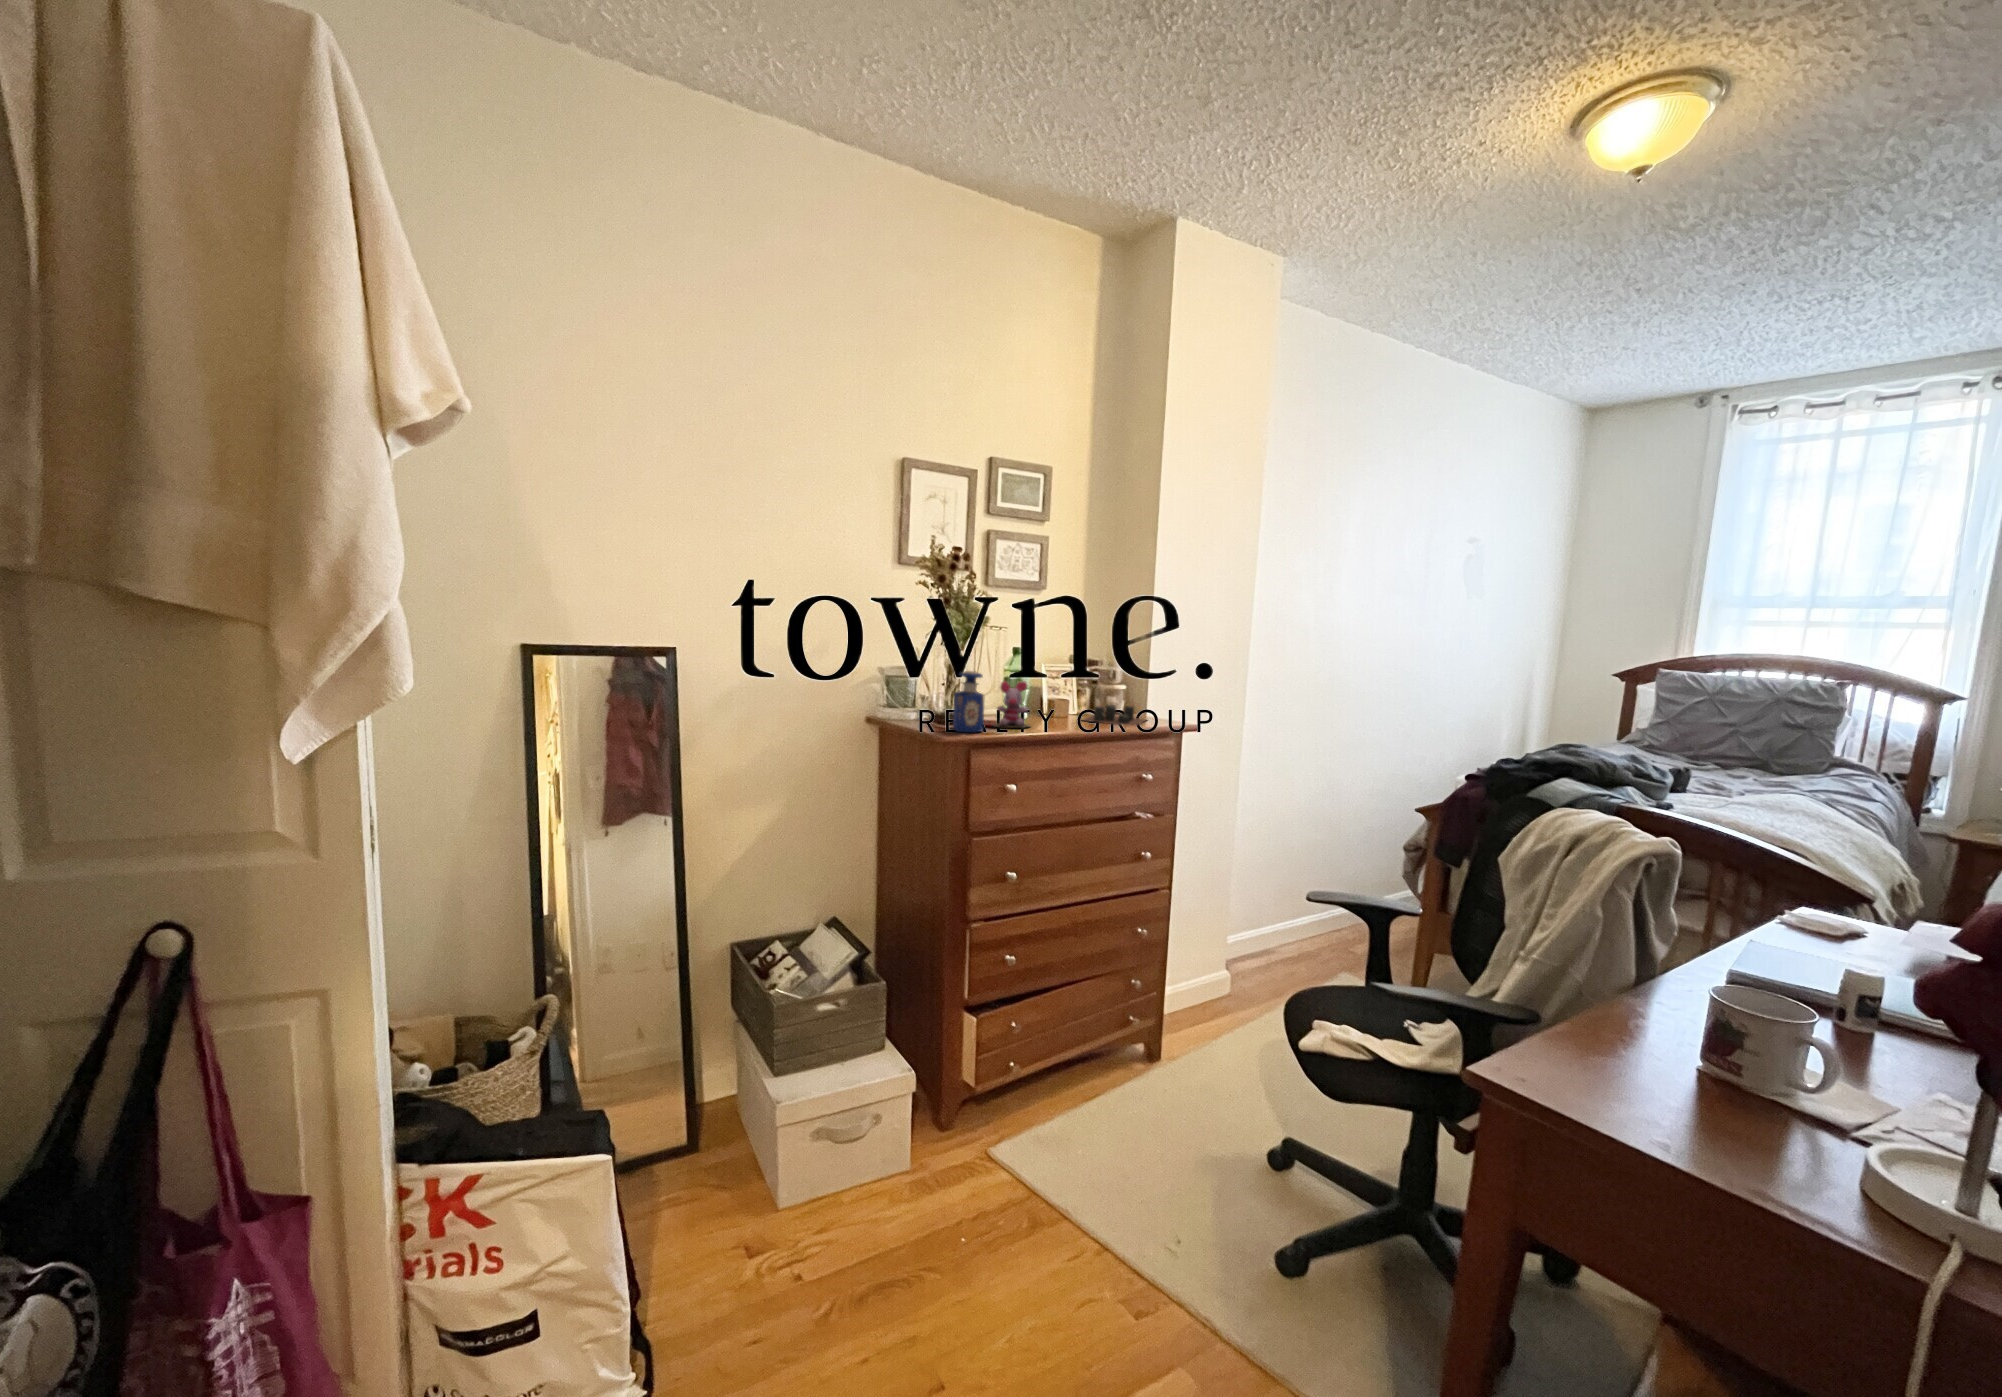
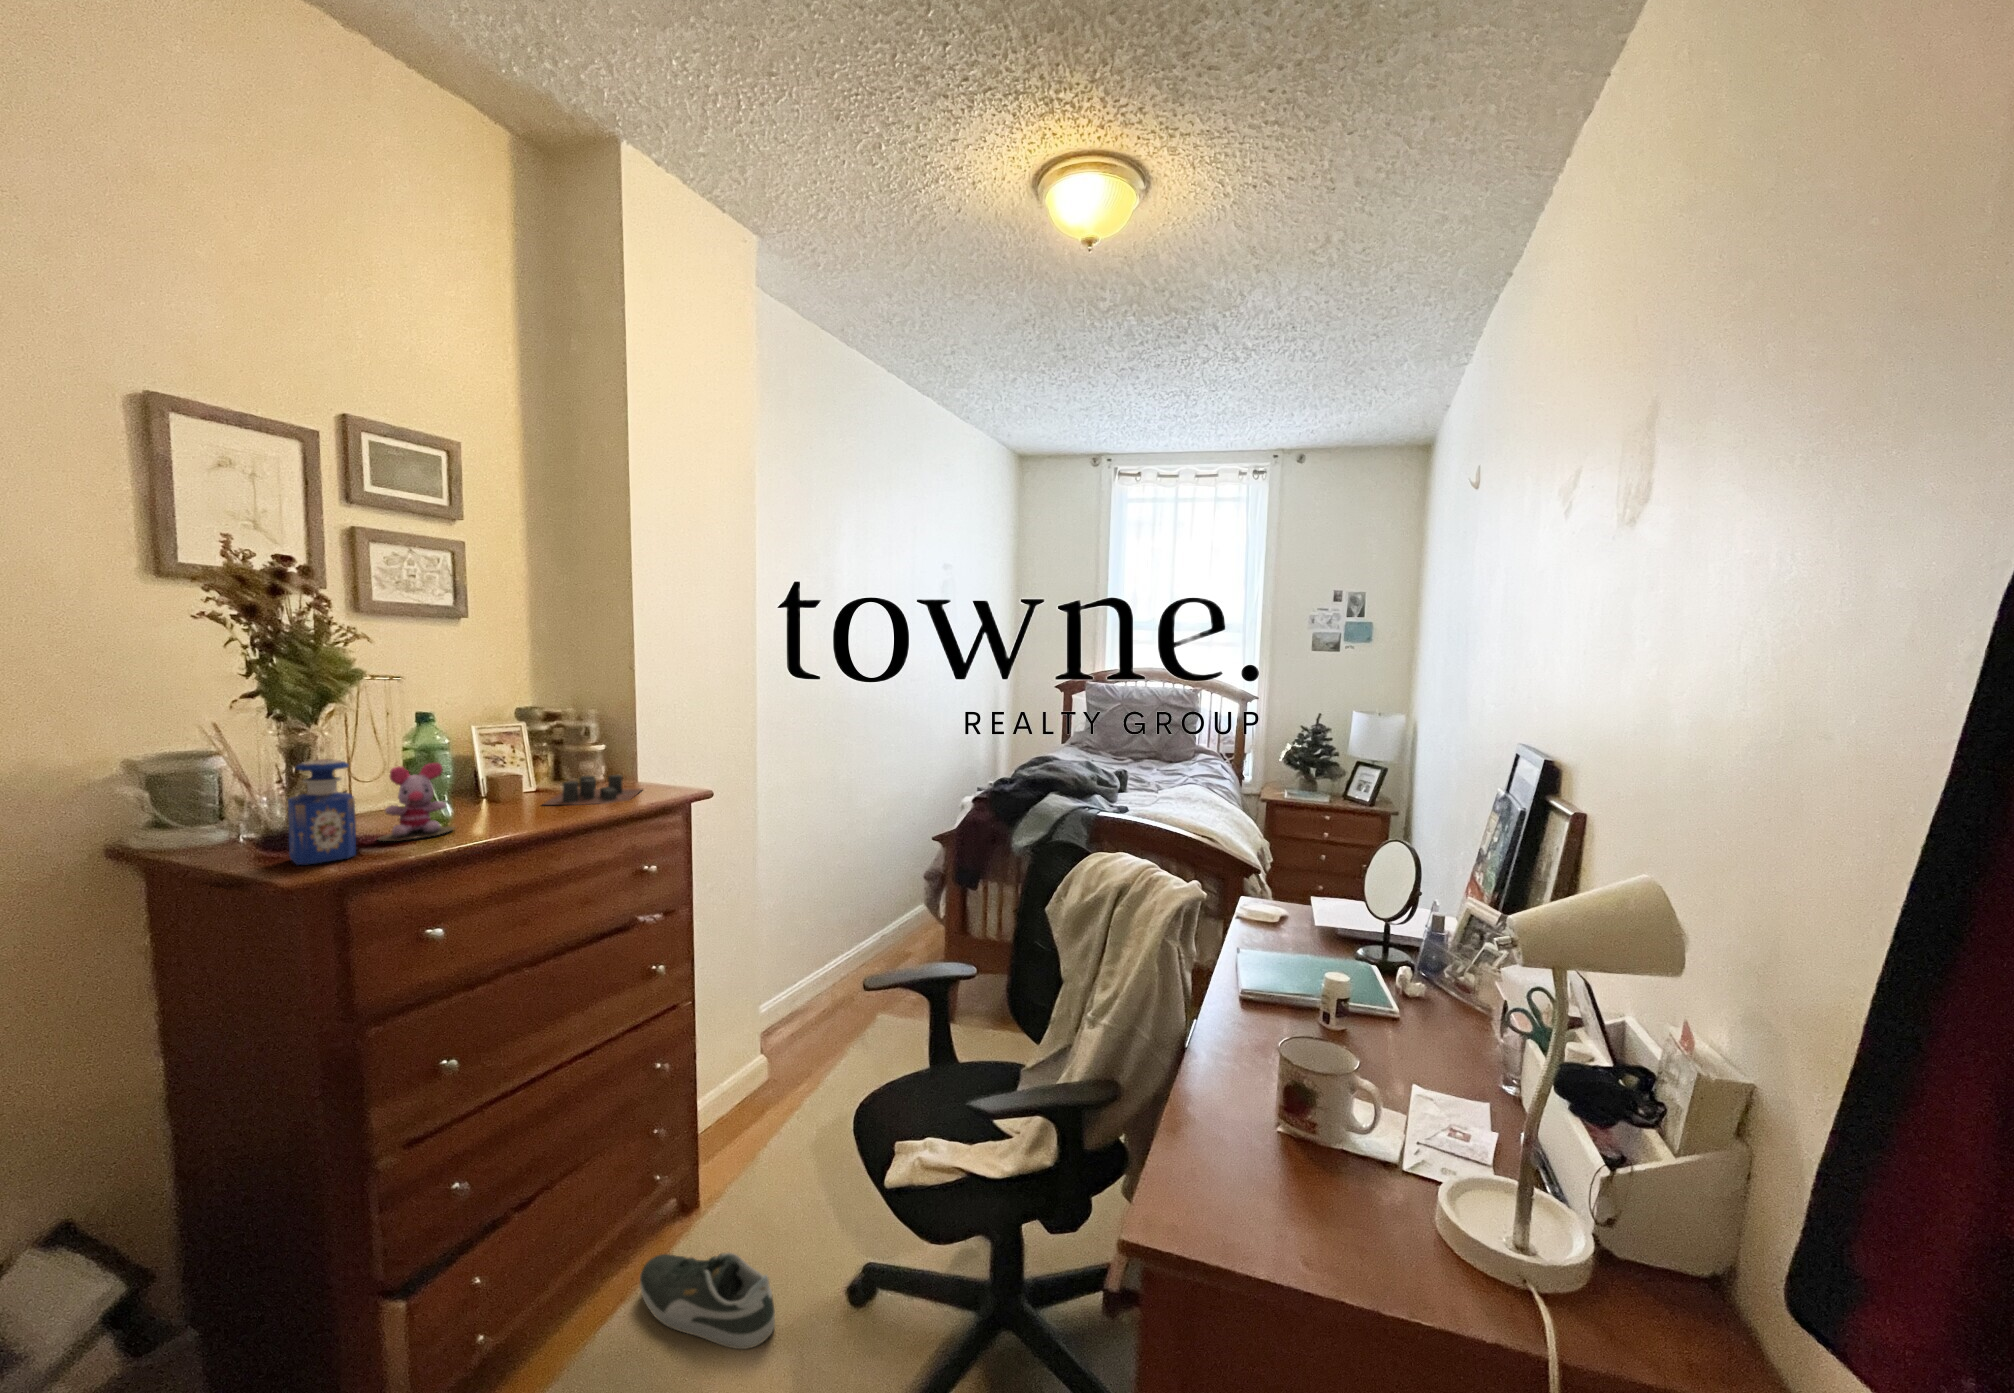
shoe: none [1120,1066,1213,1154] -> present [640,1253,775,1349]

